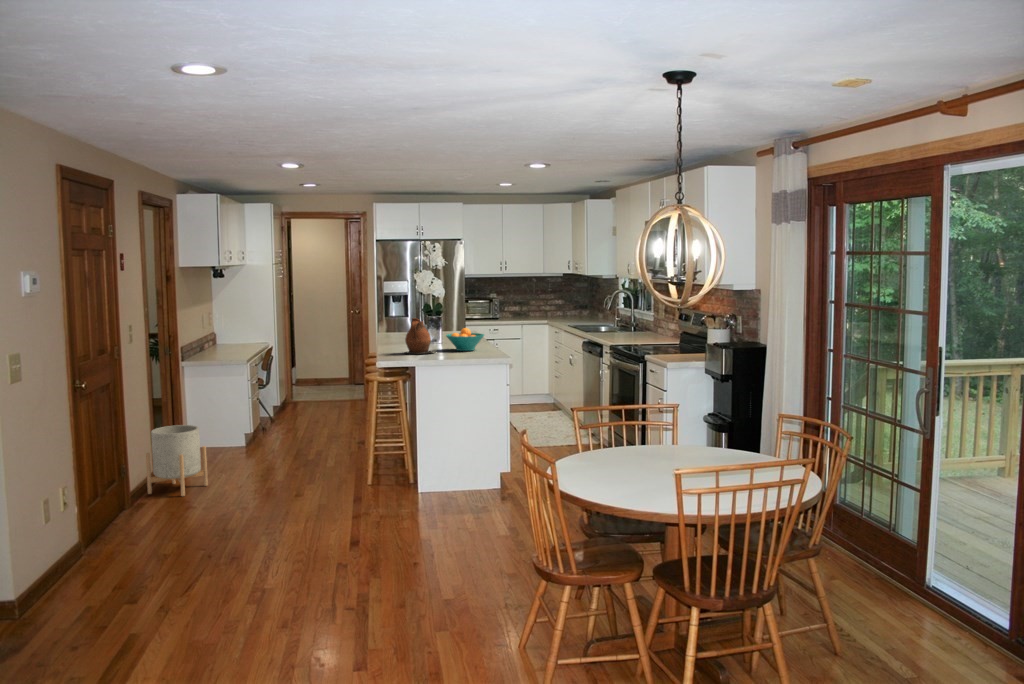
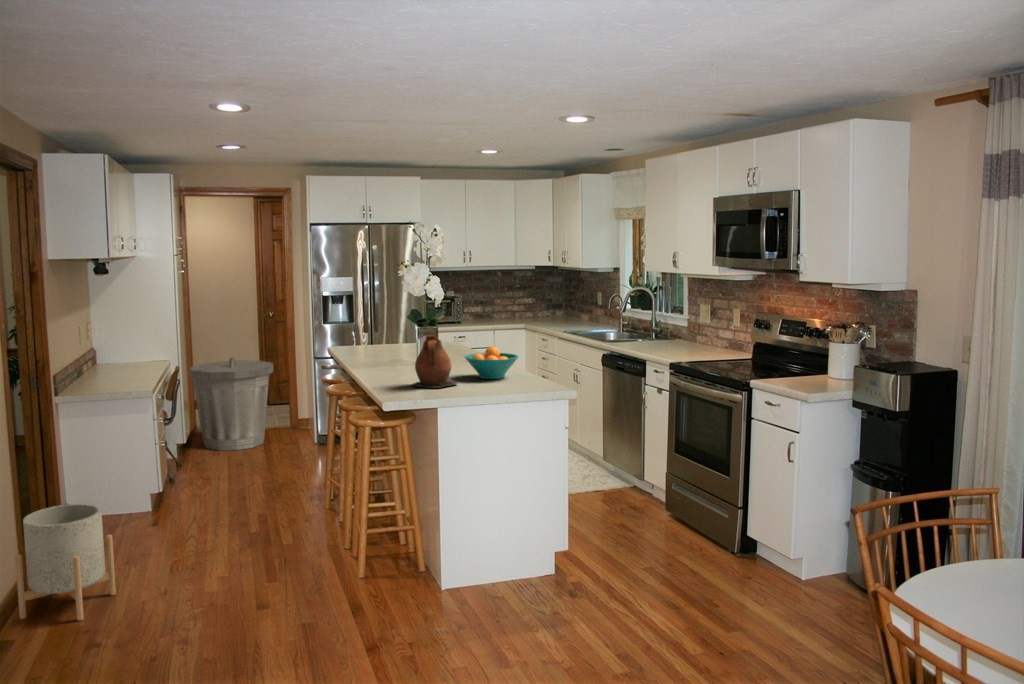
trash can: none [285,342,349,414] -> present [189,357,273,451]

